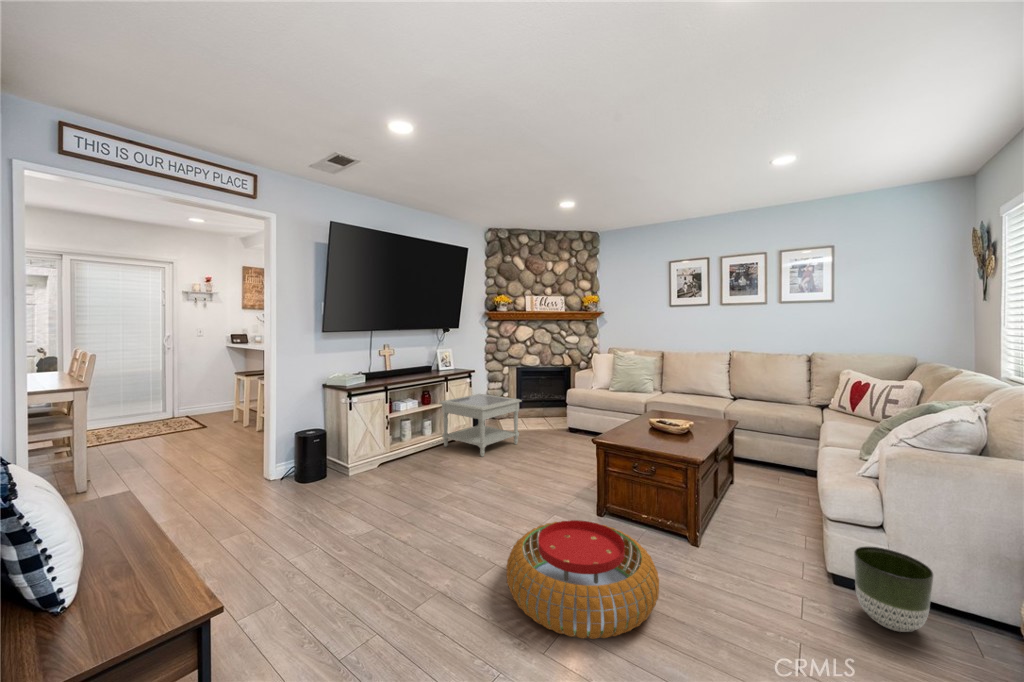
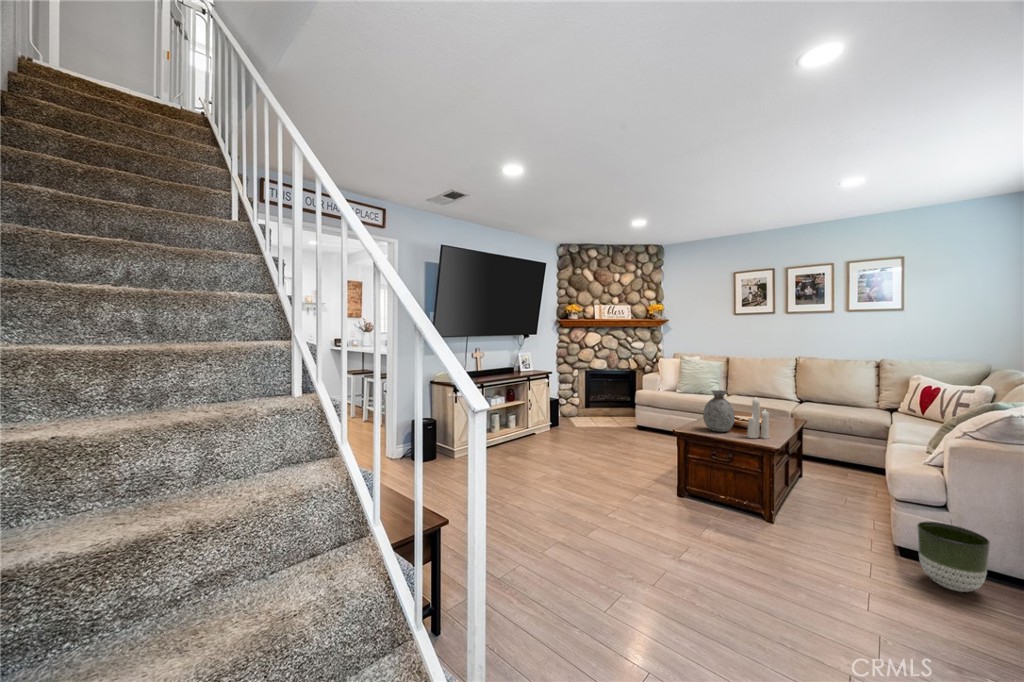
vase: none [627,392,661,440] -> present [703,390,735,432]
side table: present [439,394,522,457] -> none [523,393,596,448]
candle: none [672,394,697,448] -> present [747,399,769,439]
pouf: present [507,520,659,639] -> none [611,493,742,579]

